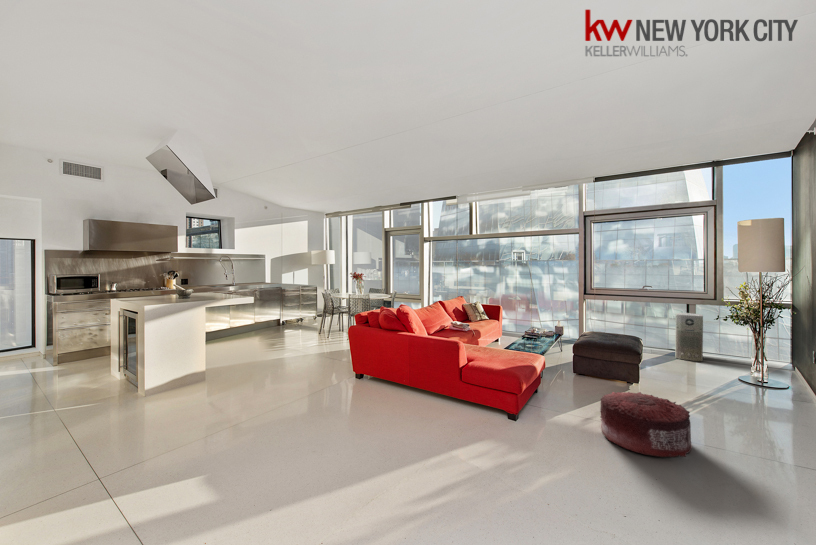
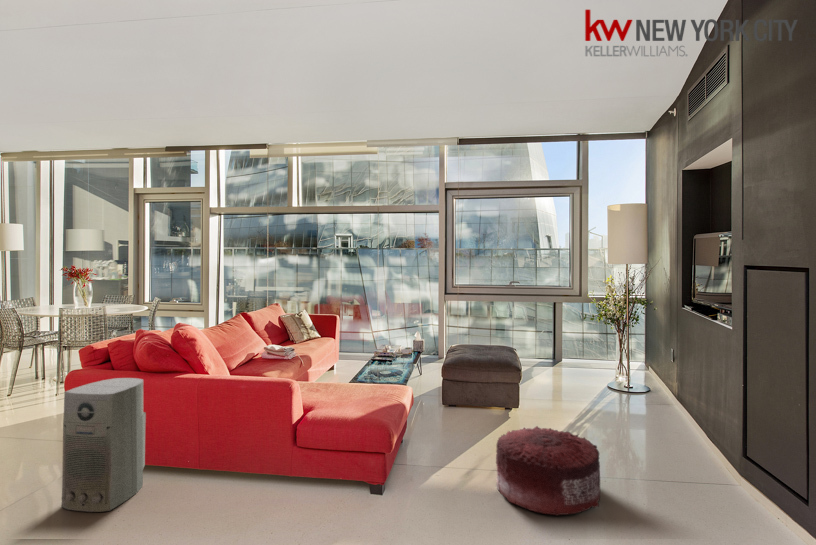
air purifier: present [675,313,703,361] -> present [62,378,146,512]

